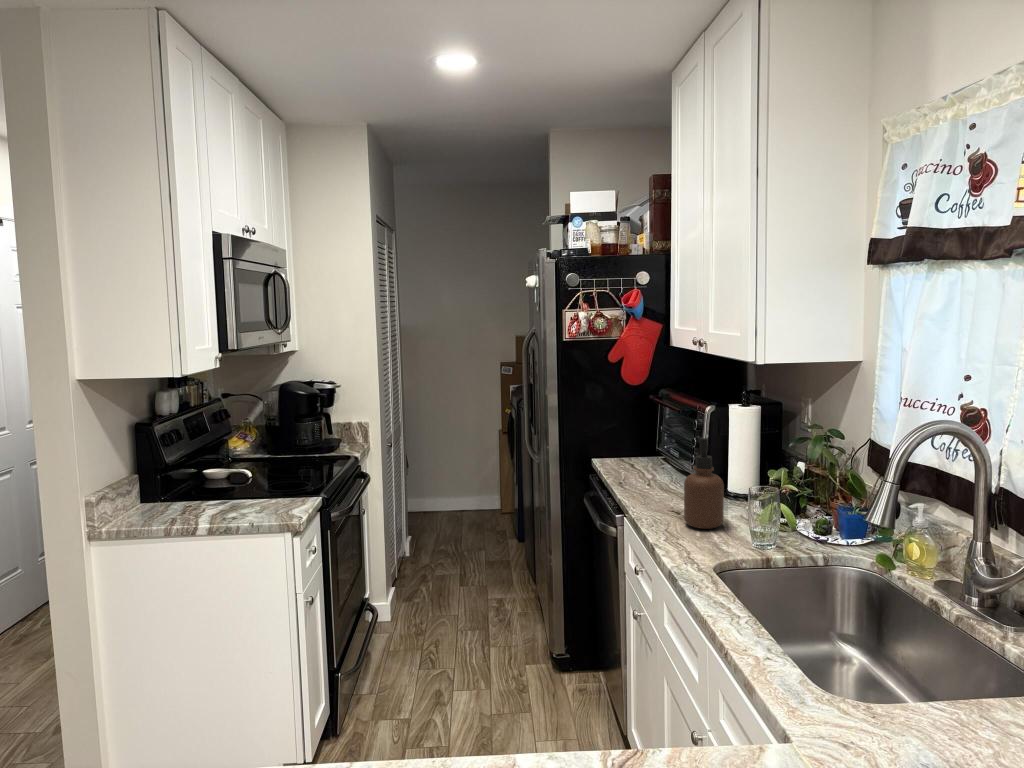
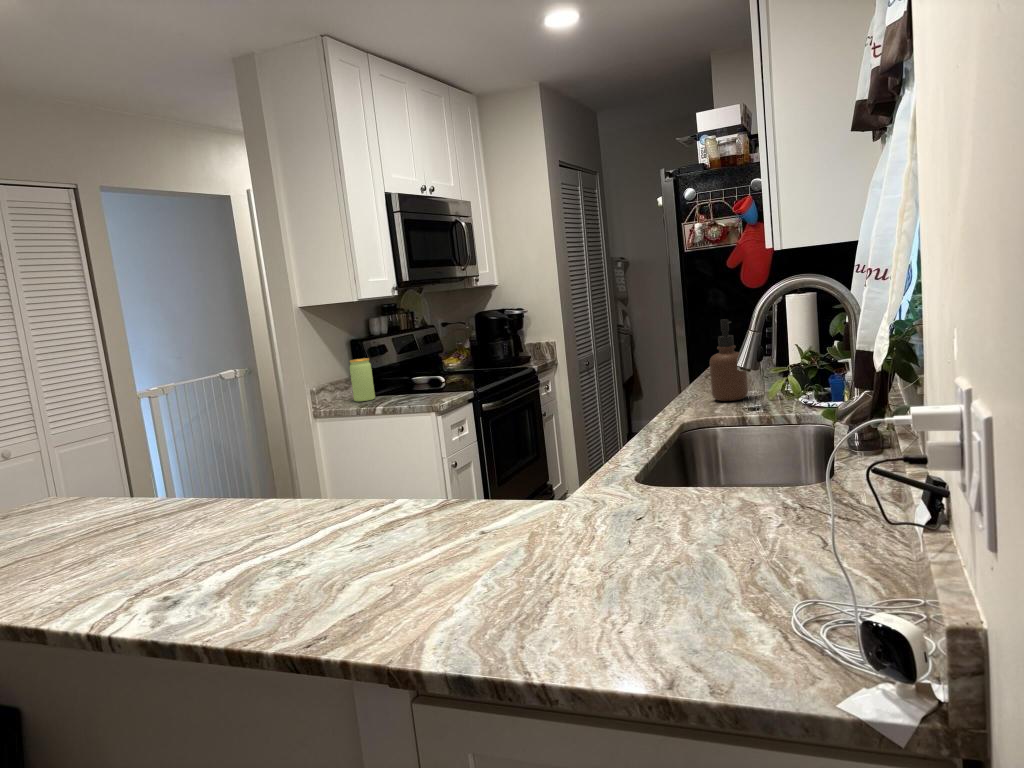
jar: none [150,453,186,516] -> present [350,358,375,401]

